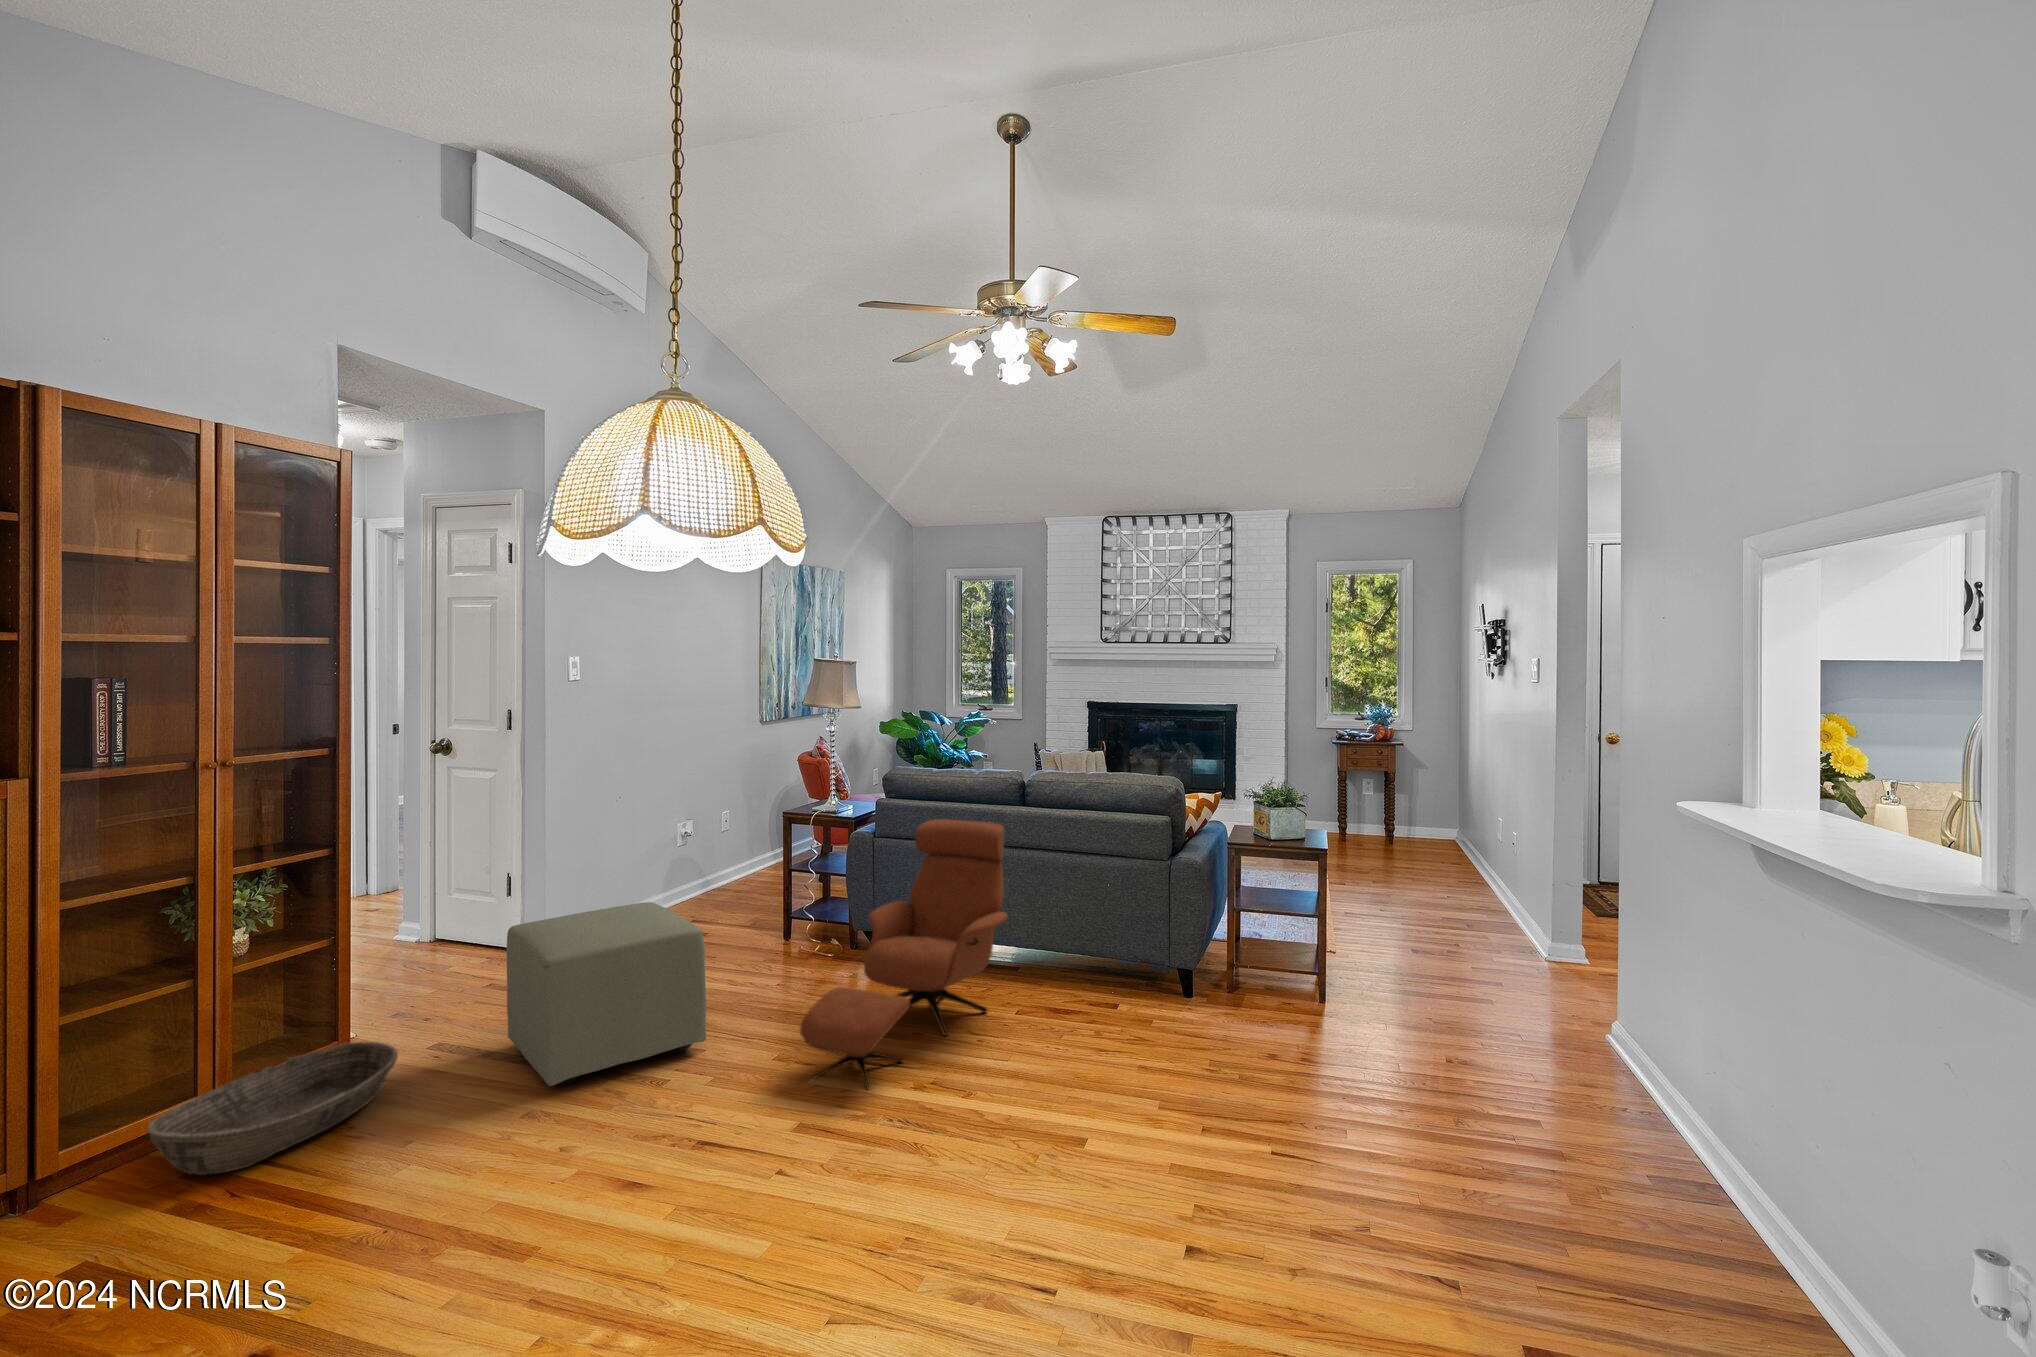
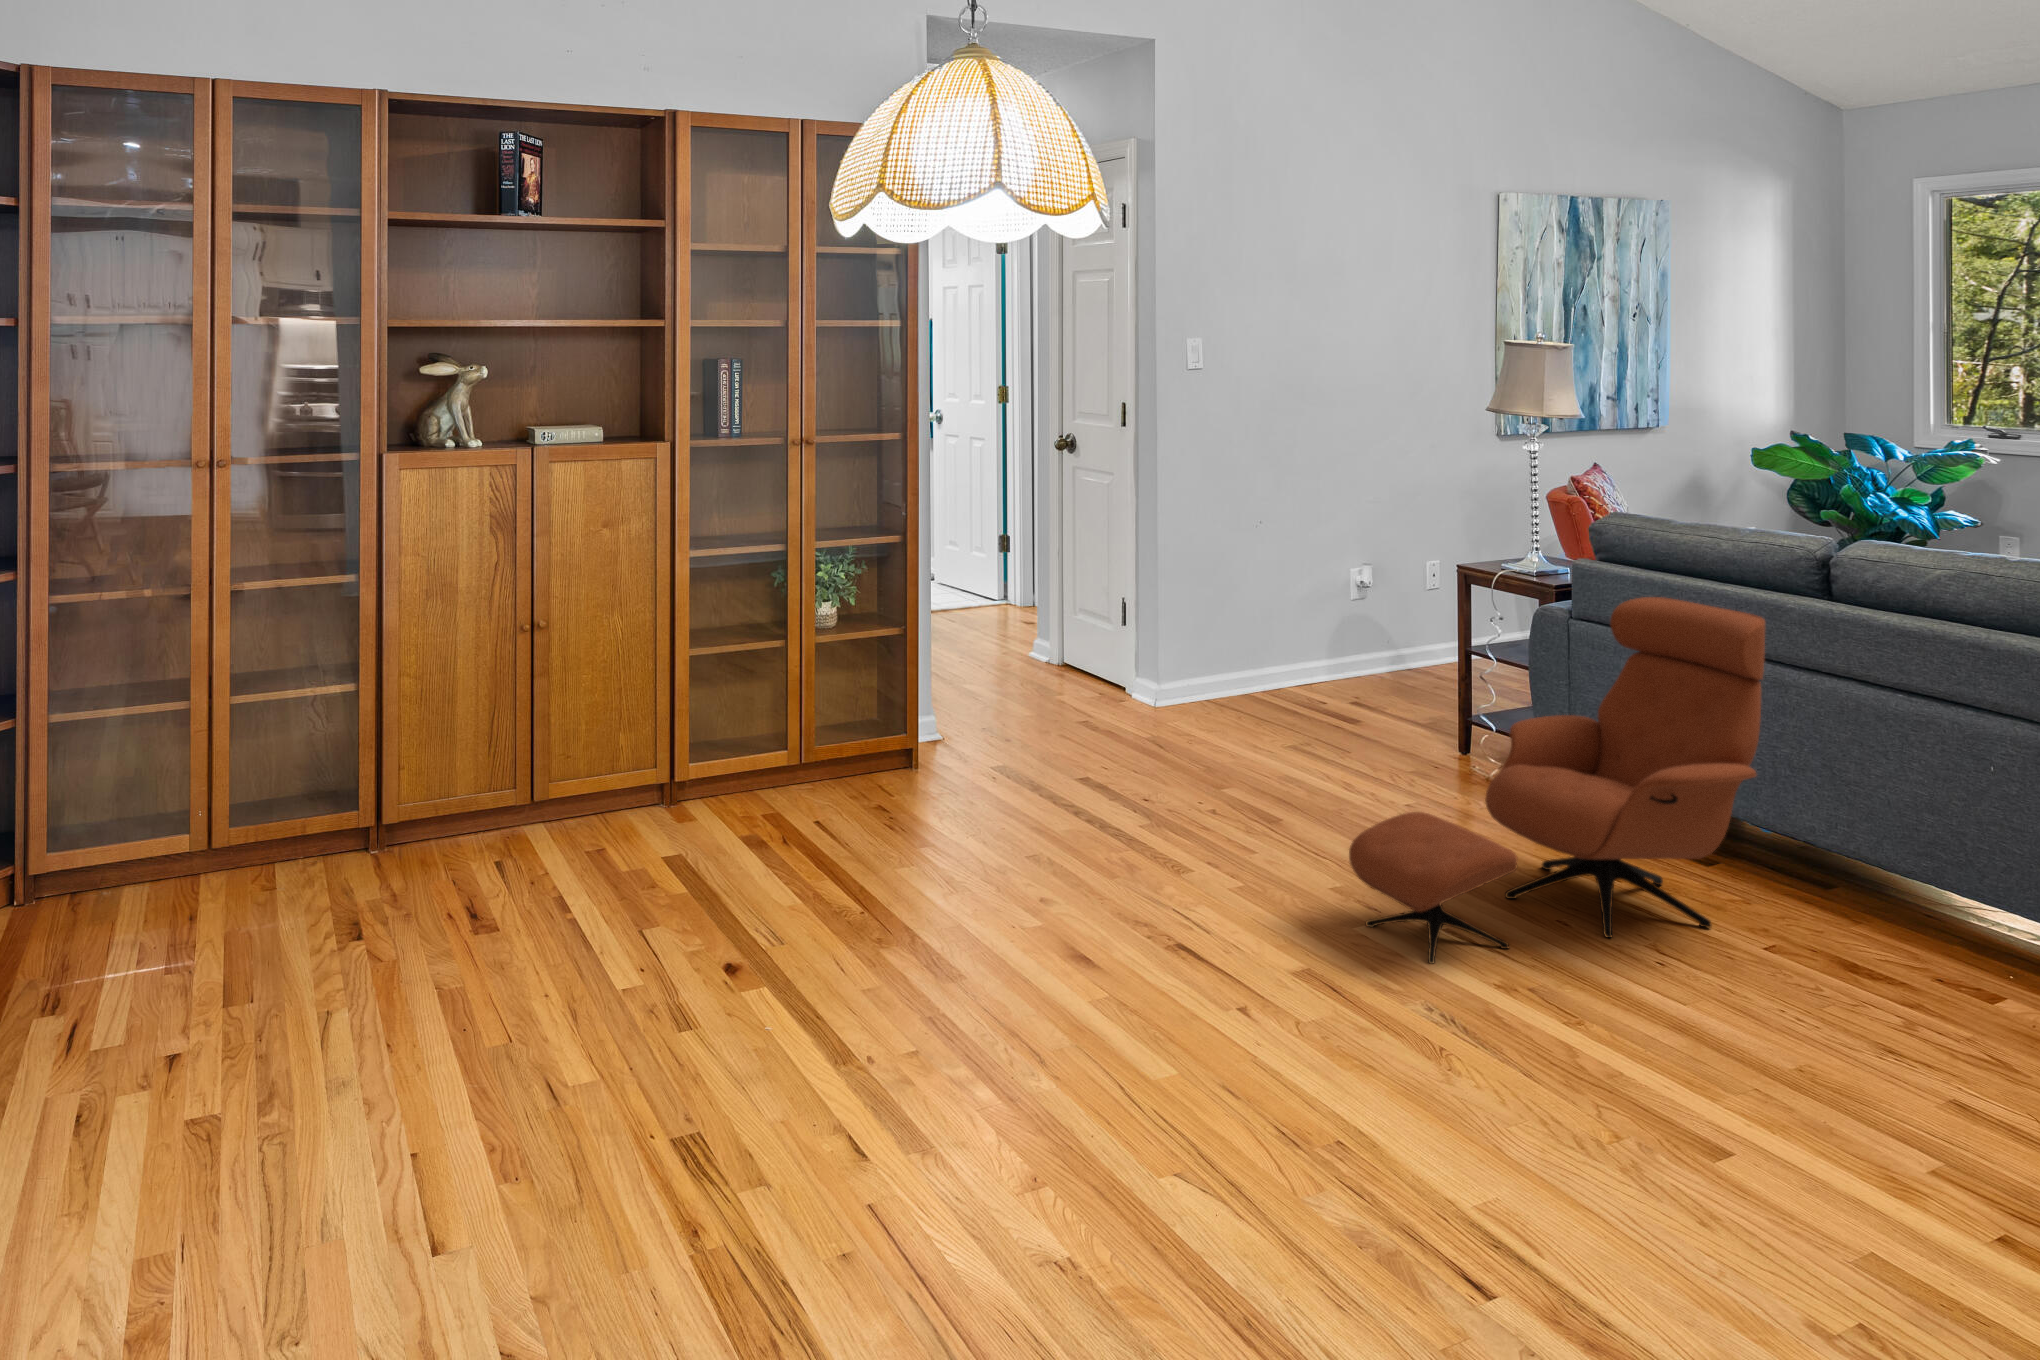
ottoman: present [507,902,706,1086] -> none [1058,648,1257,846]
basket: present [148,1042,398,1175] -> none [736,739,941,827]

